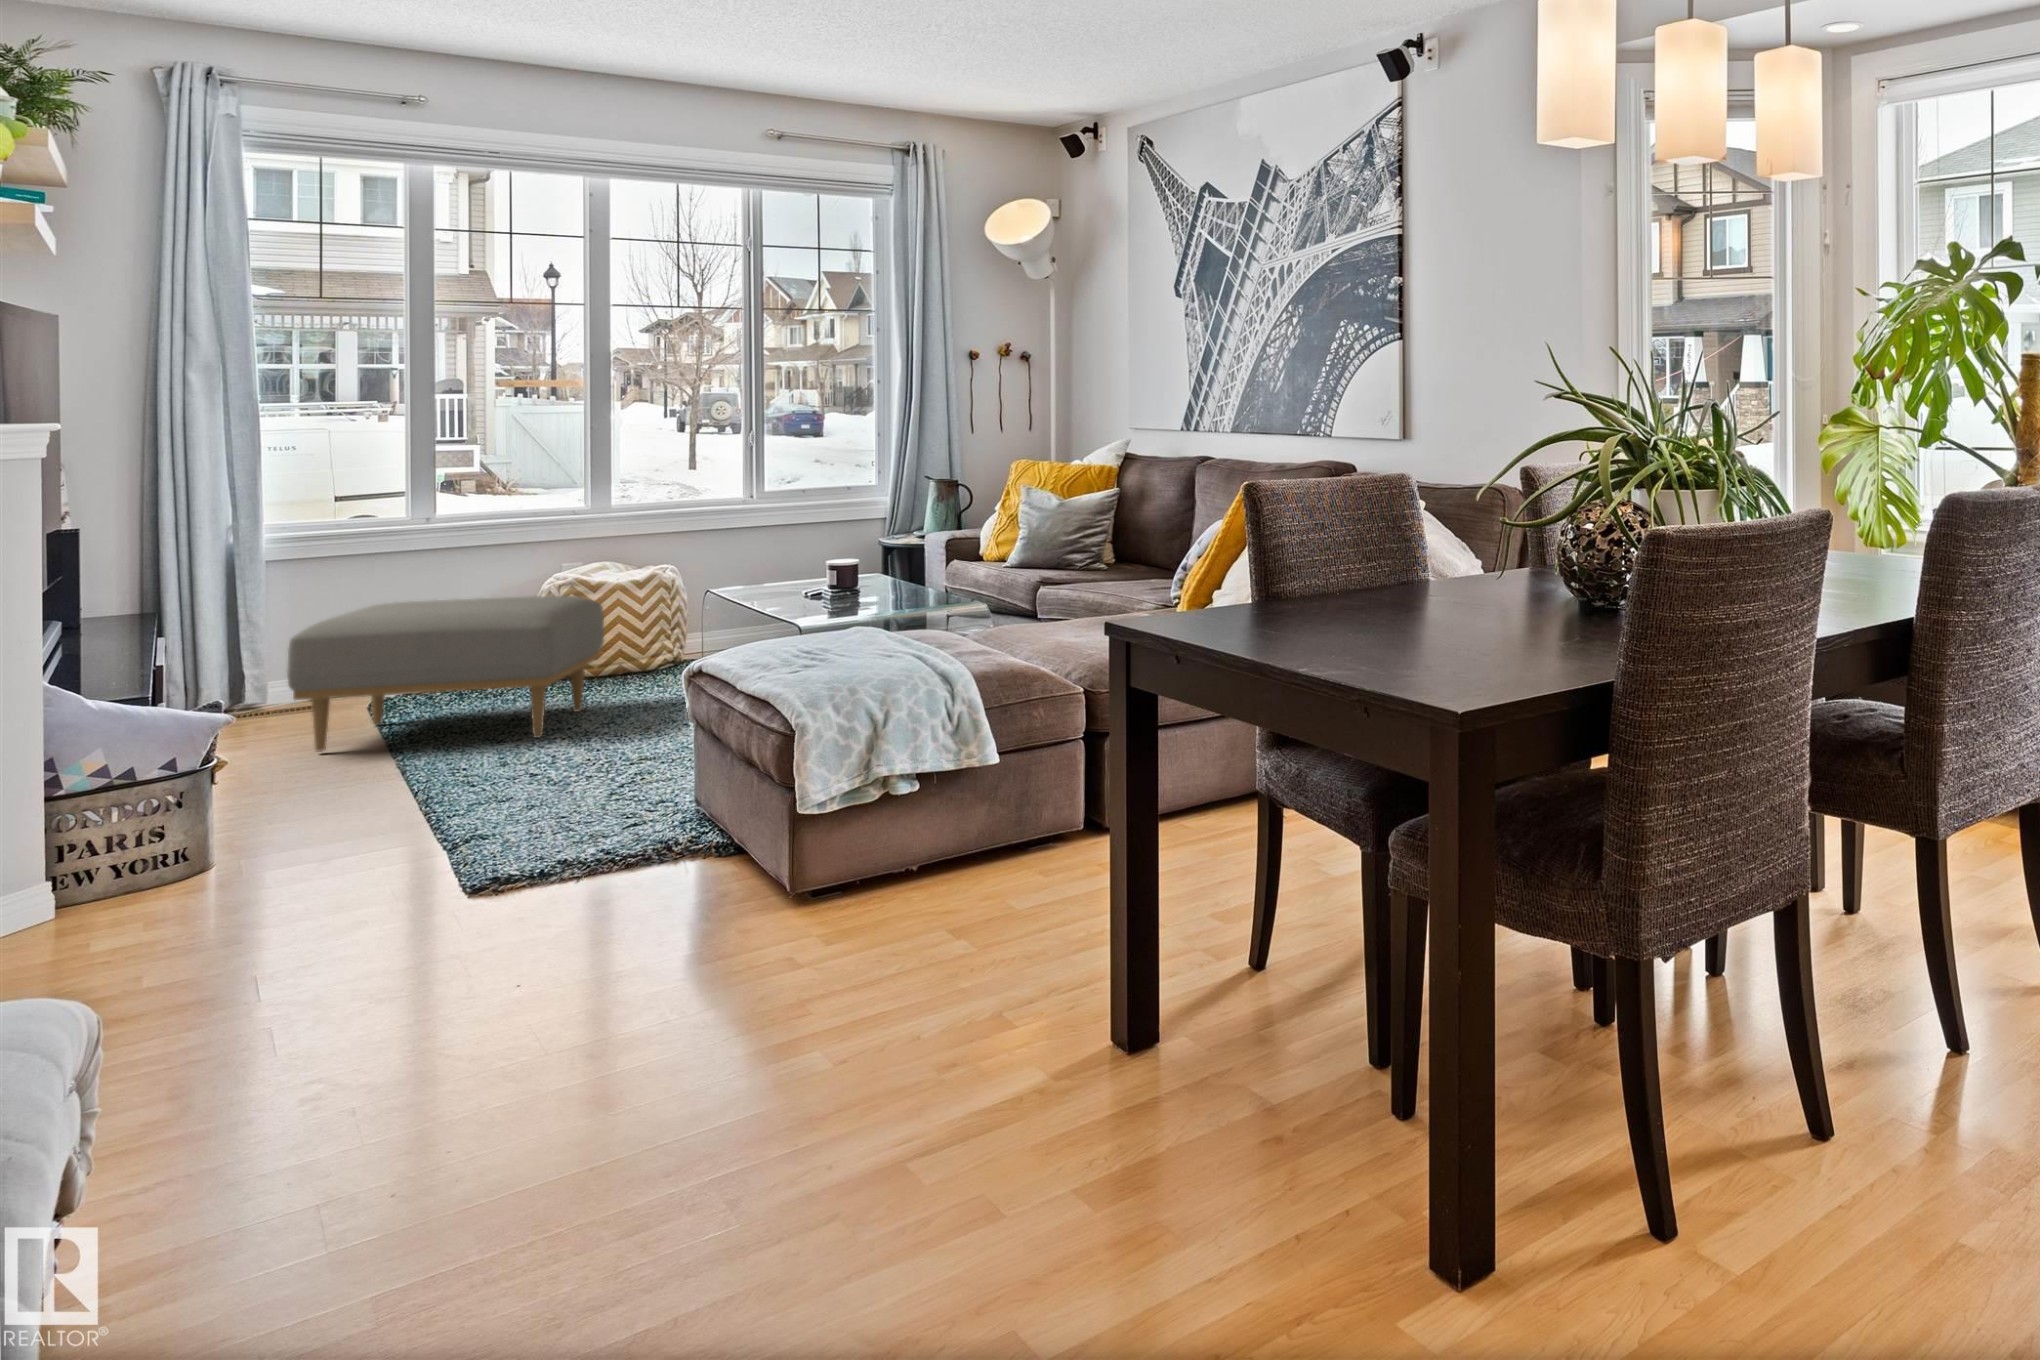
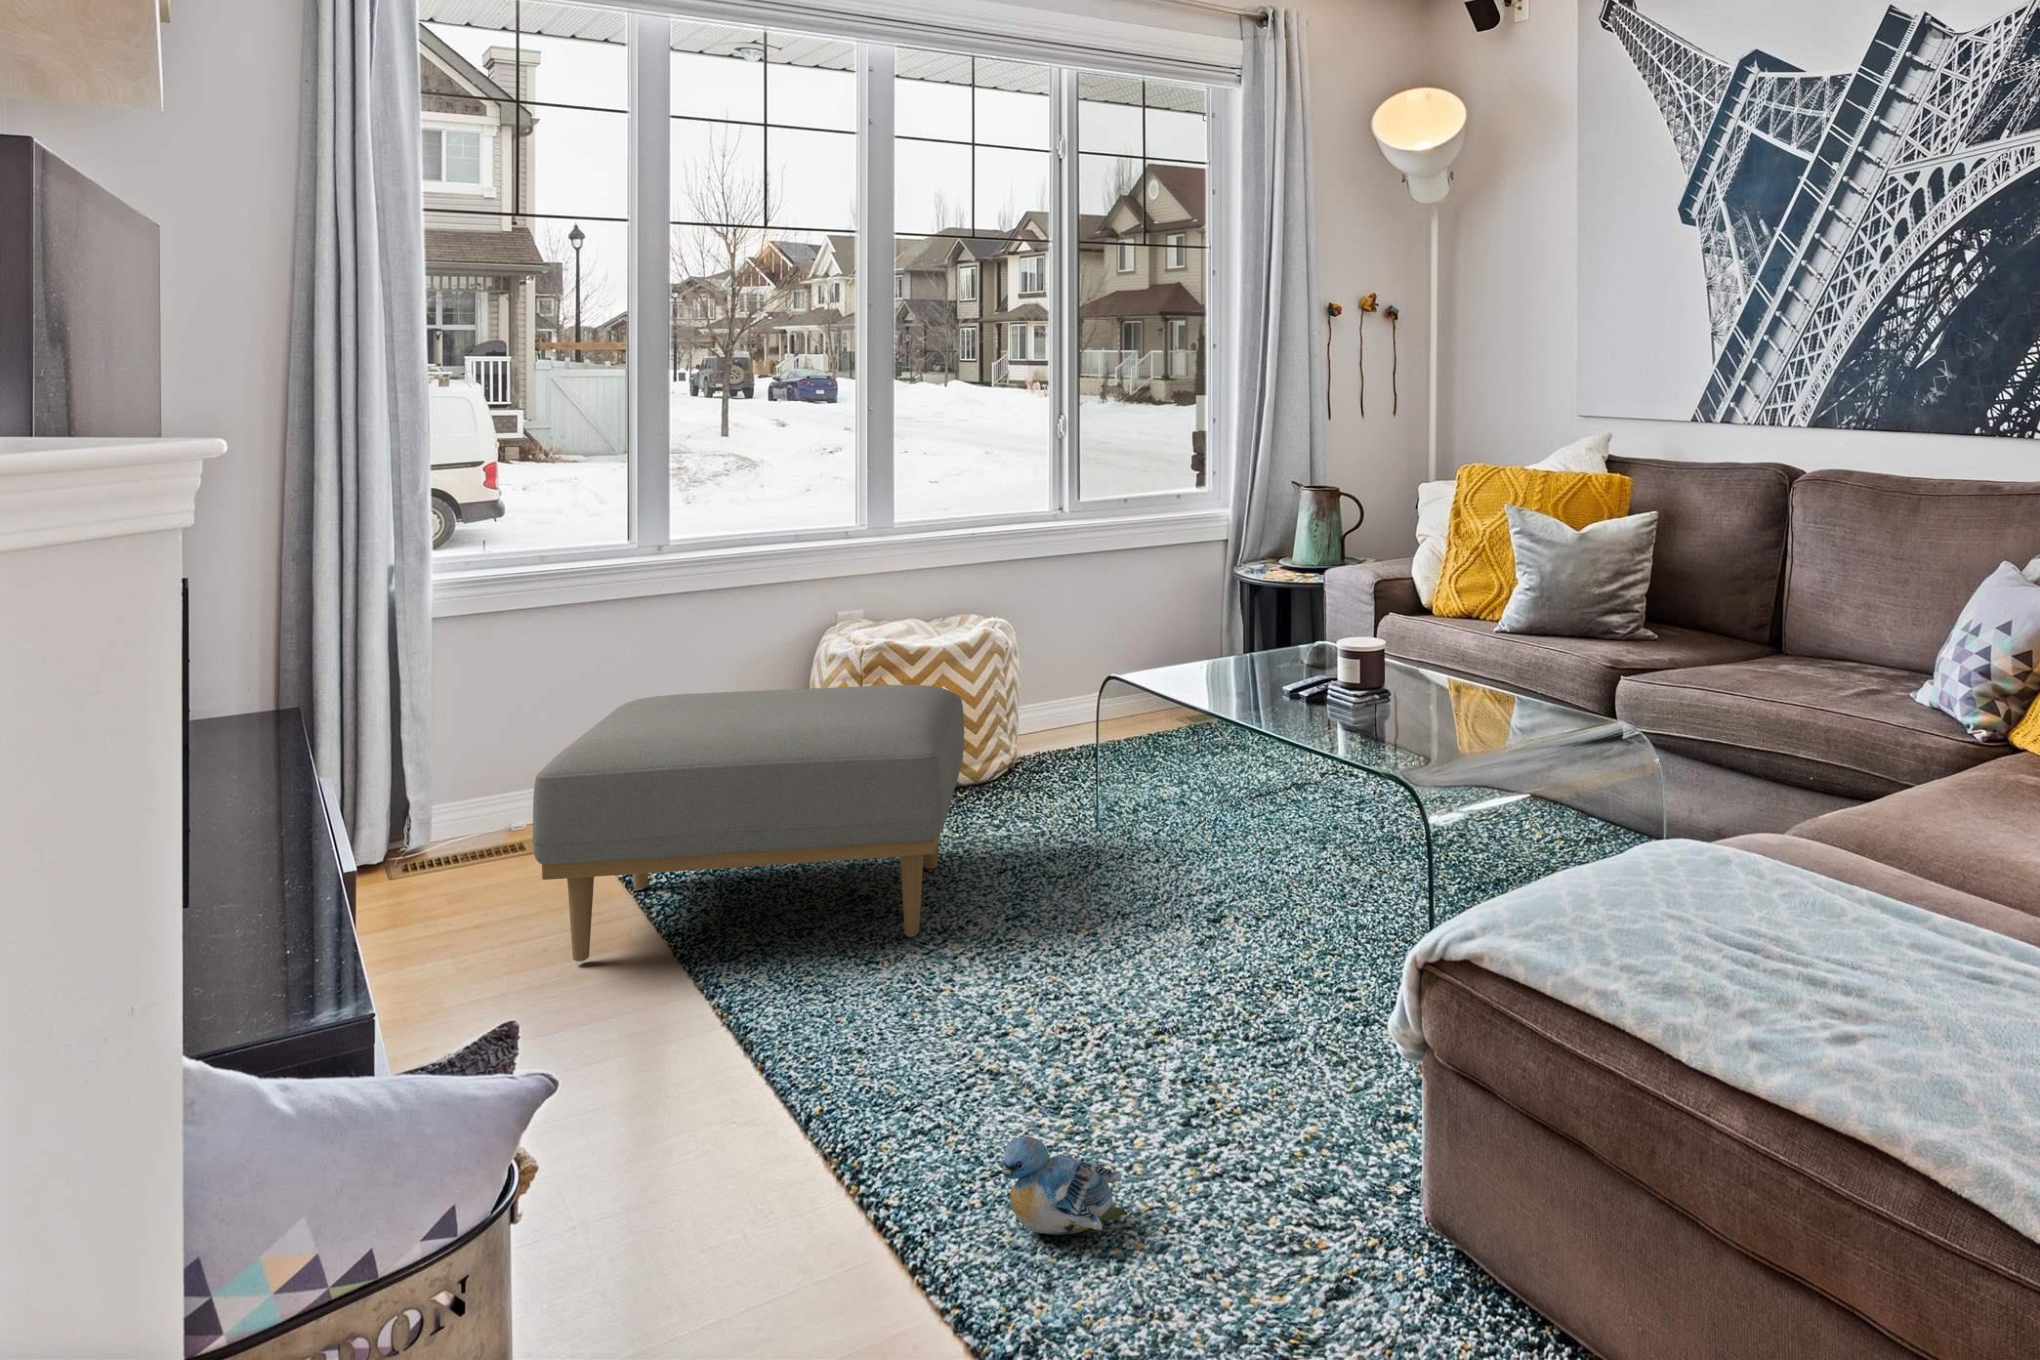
plush toy: none [491,777,562,824] -> present [999,1136,1127,1235]

